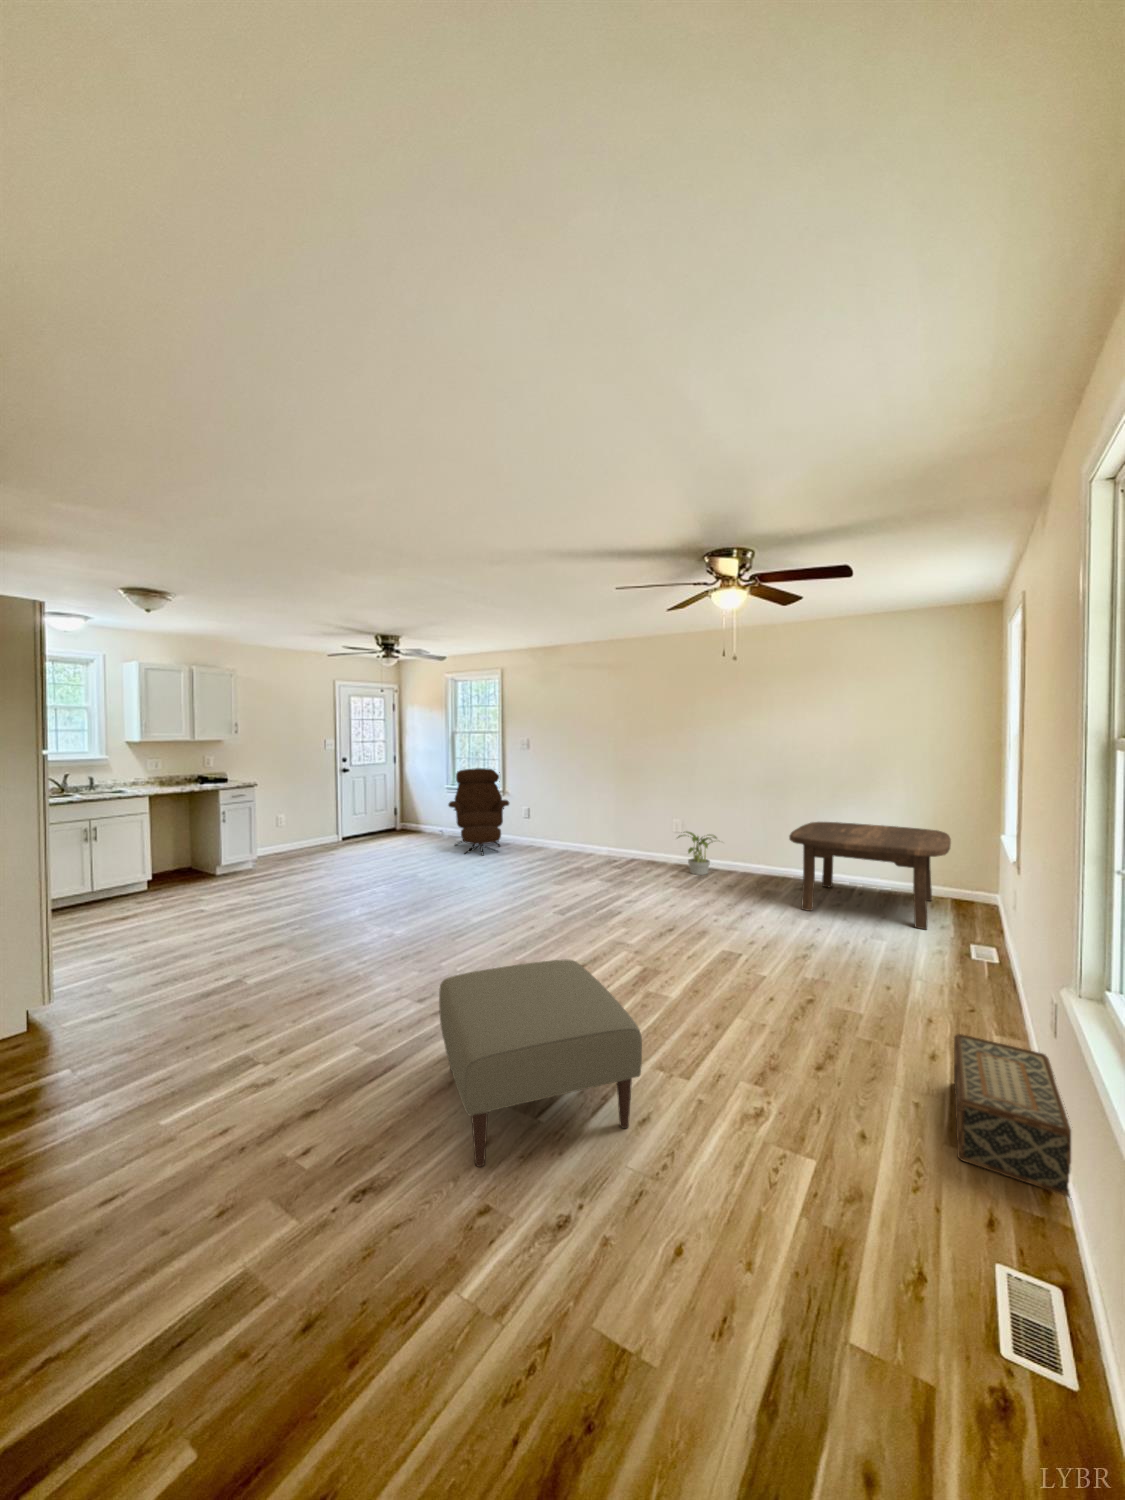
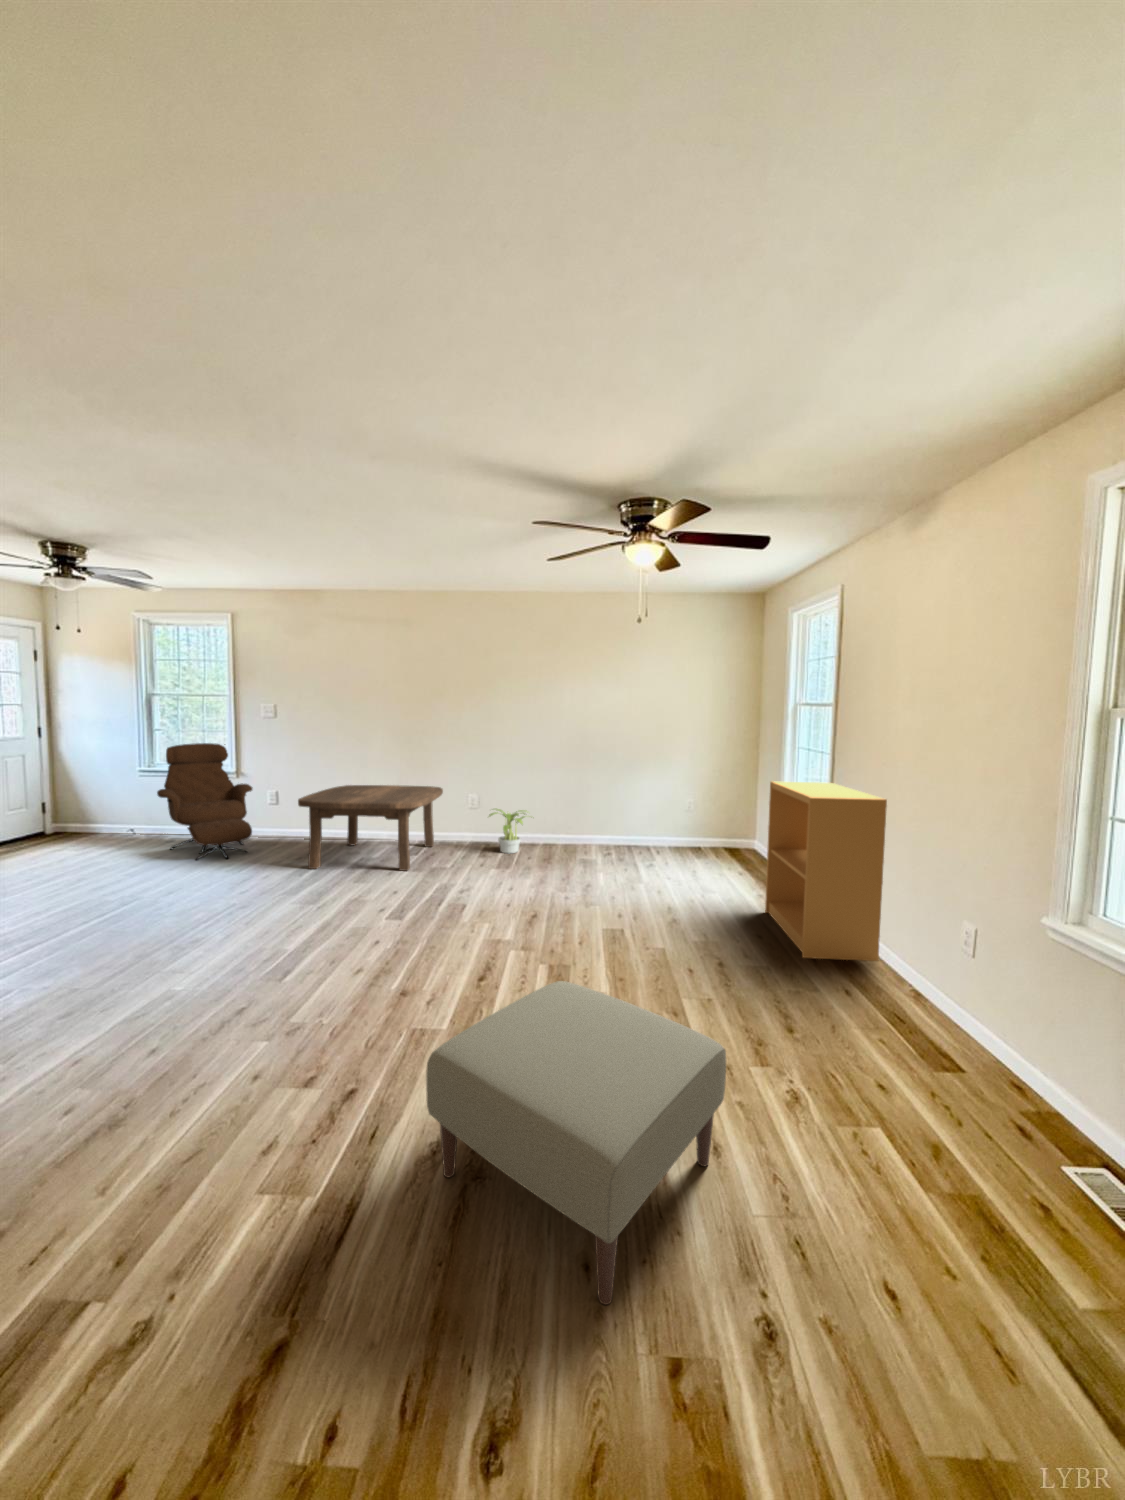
bookshelf: none [921,816,1031,1041] -> present [765,781,887,961]
coffee table: present [789,822,951,929] -> present [298,785,443,871]
woven basket: present [954,1034,1071,1197] -> none [876,969,1023,1083]

